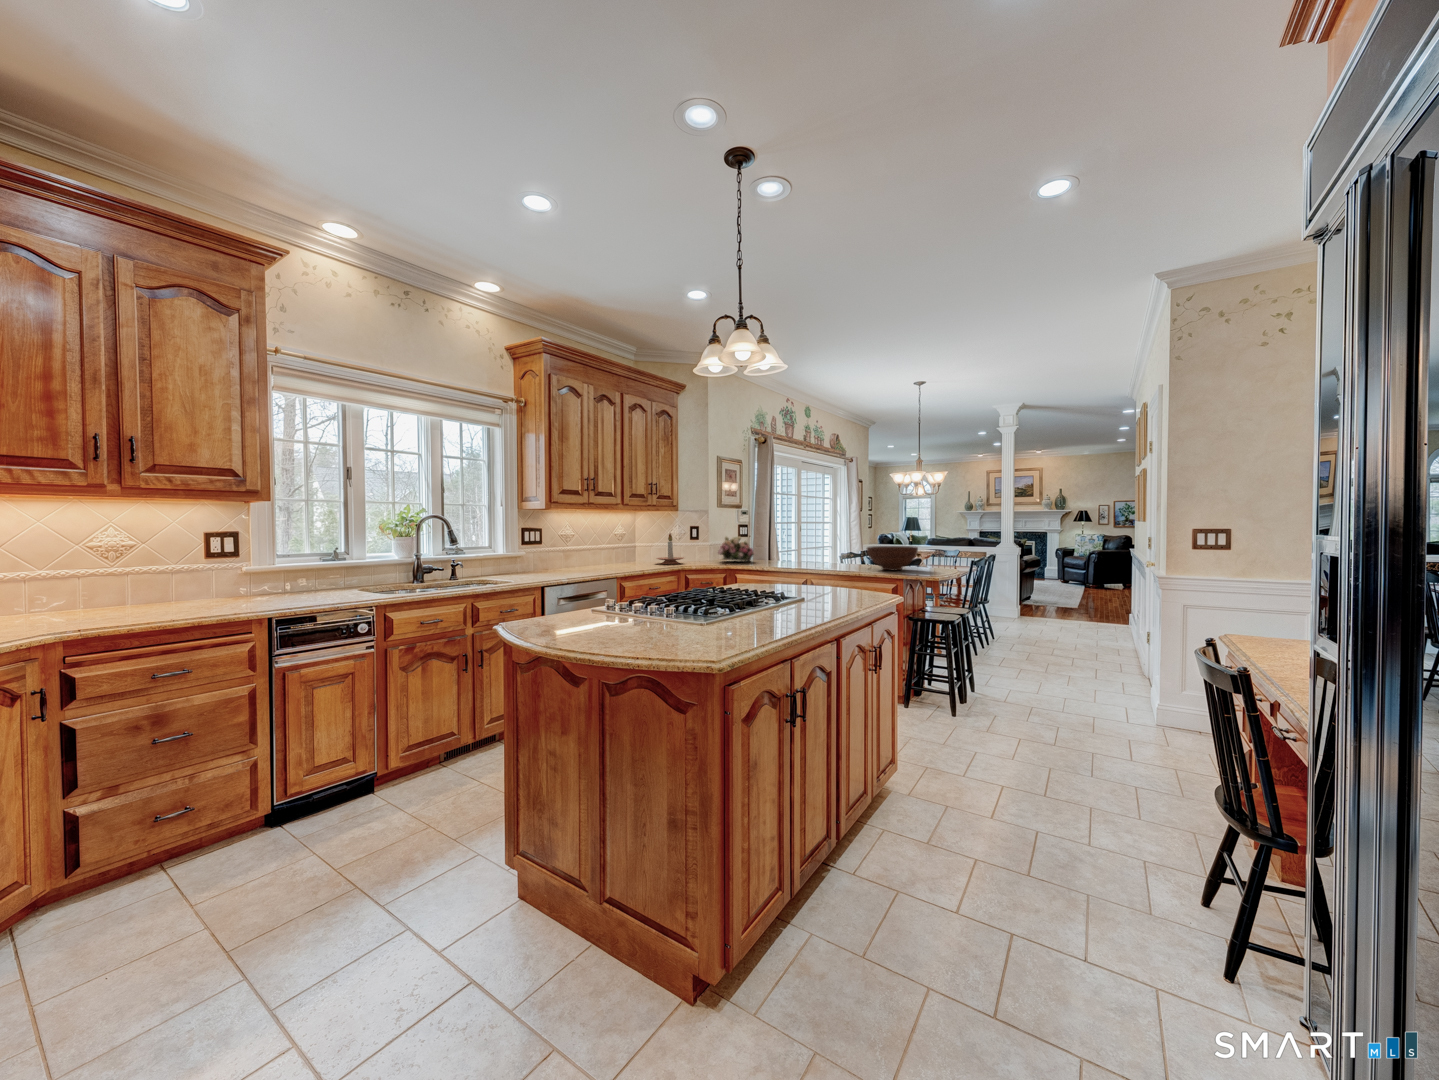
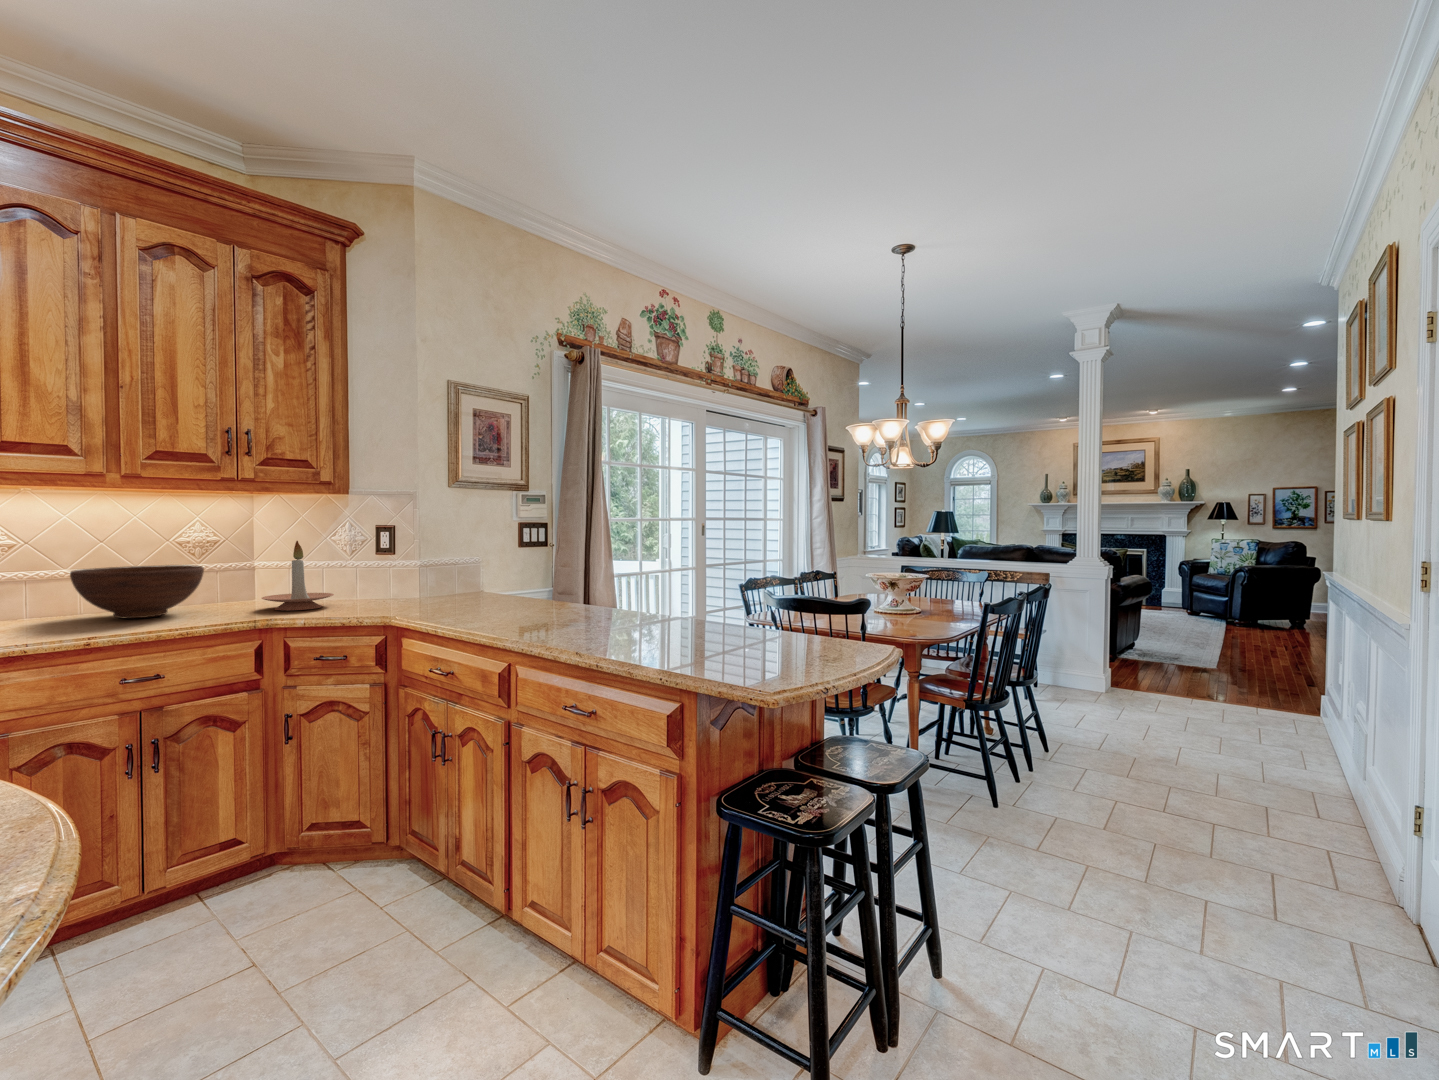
flower arrangement: present [718,536,755,561] -> none [405,549,498,602]
fruit bowl: present [867,546,918,570] -> present [70,565,204,618]

